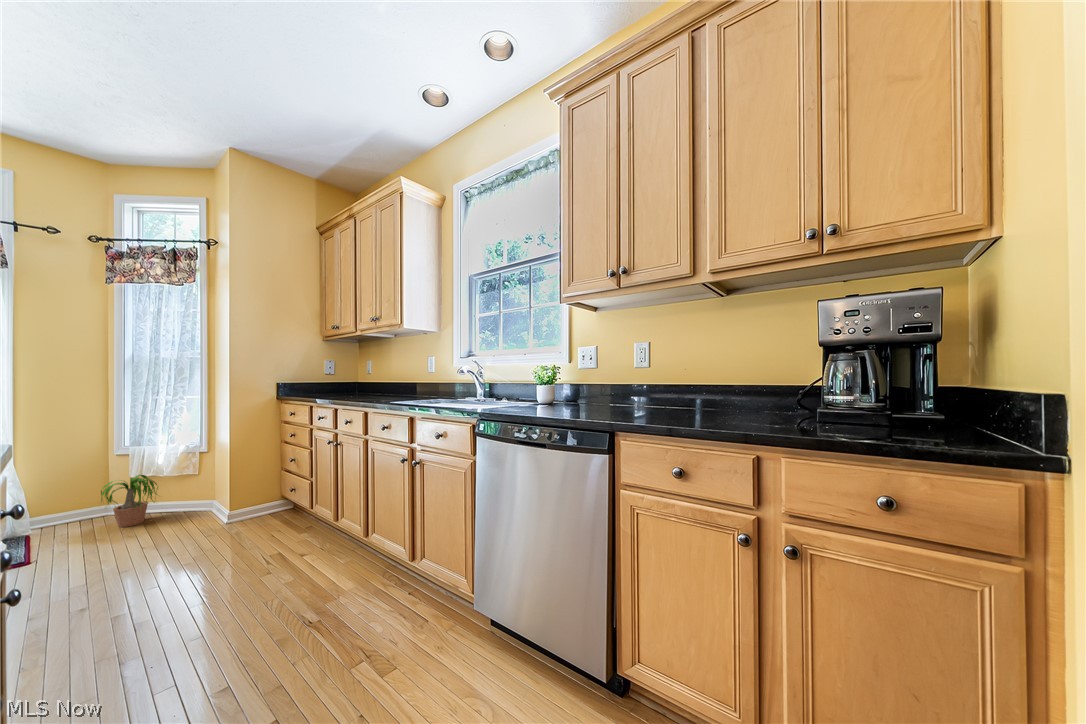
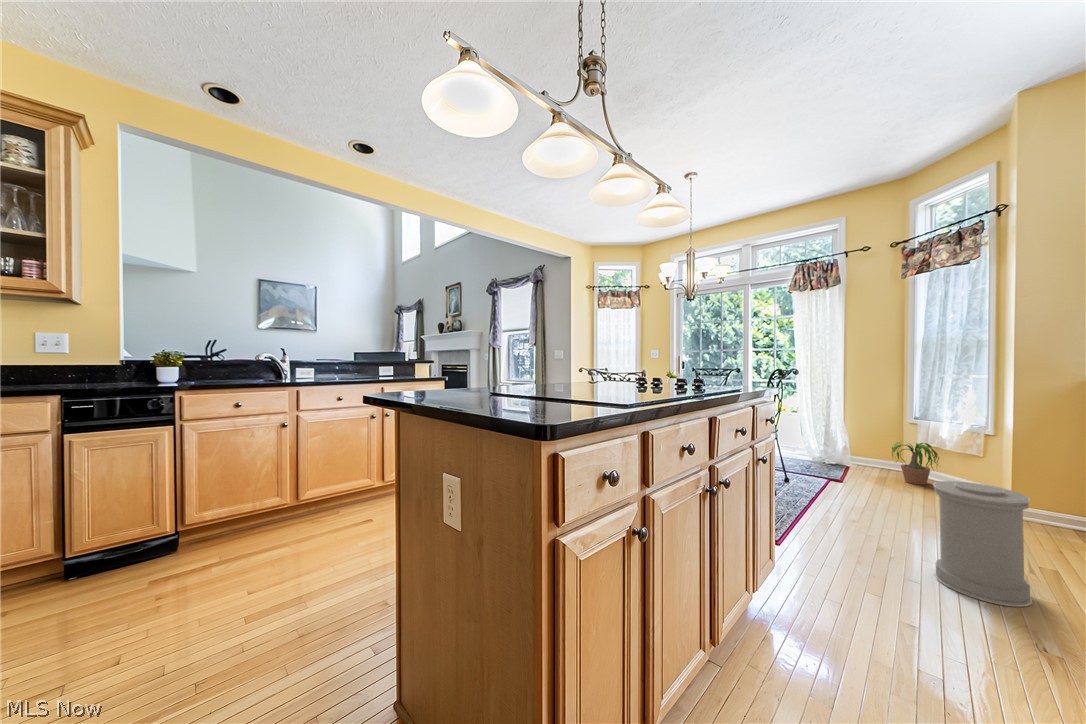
trash can: none [206,502,285,622] -> present [933,481,1032,607]

